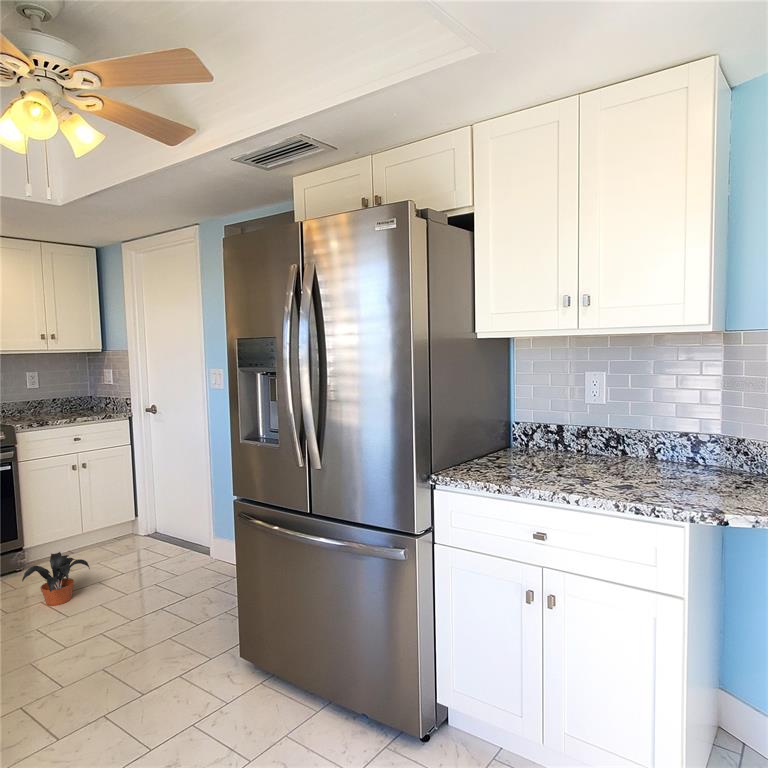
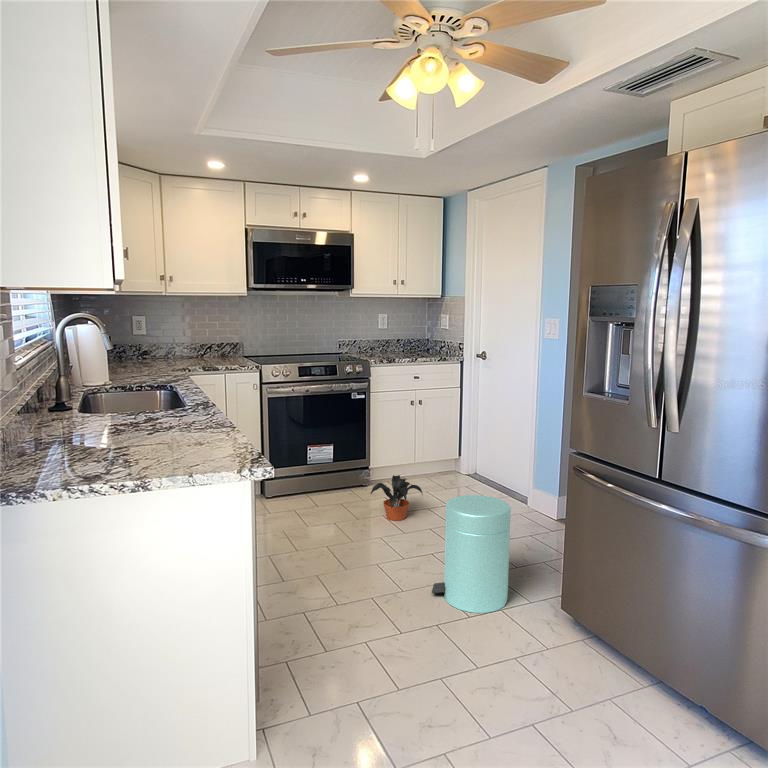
trash can: none [100,557,187,688] -> present [432,495,511,613]

